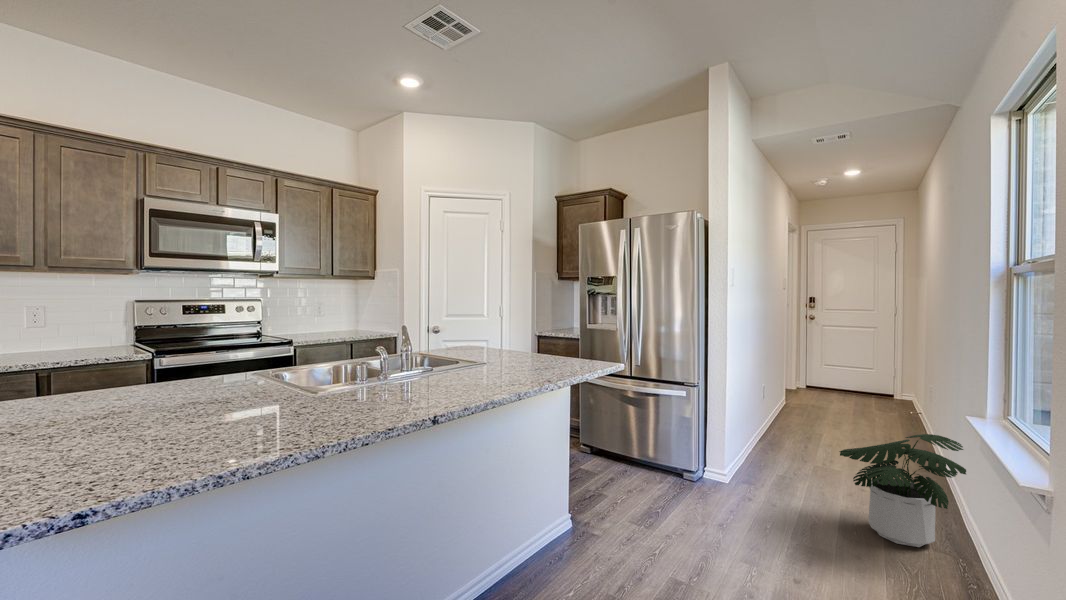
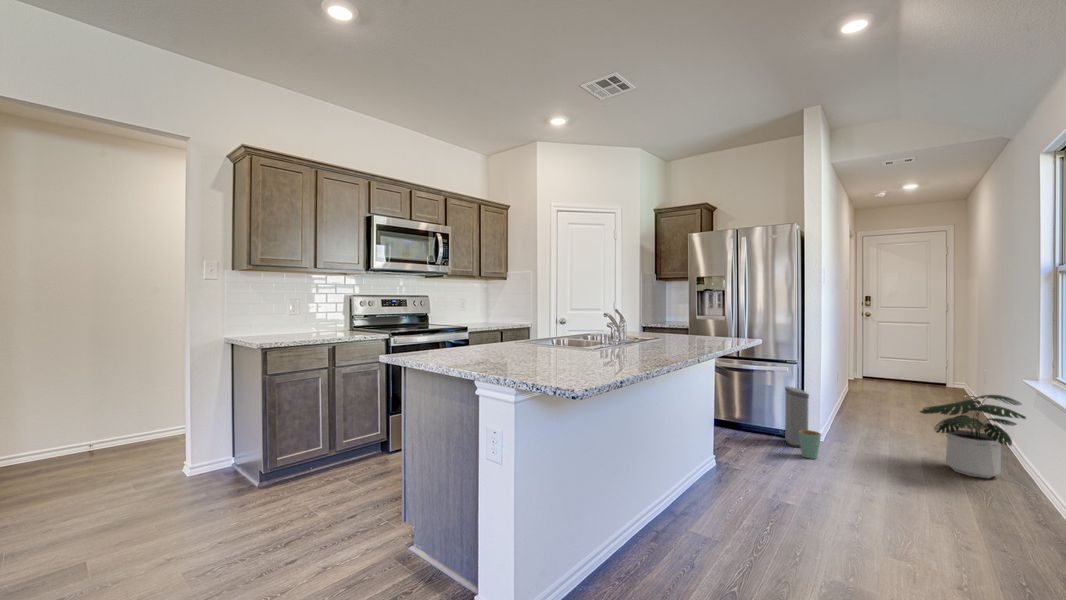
trash can: none [681,416,714,516] -> present [785,387,821,459]

